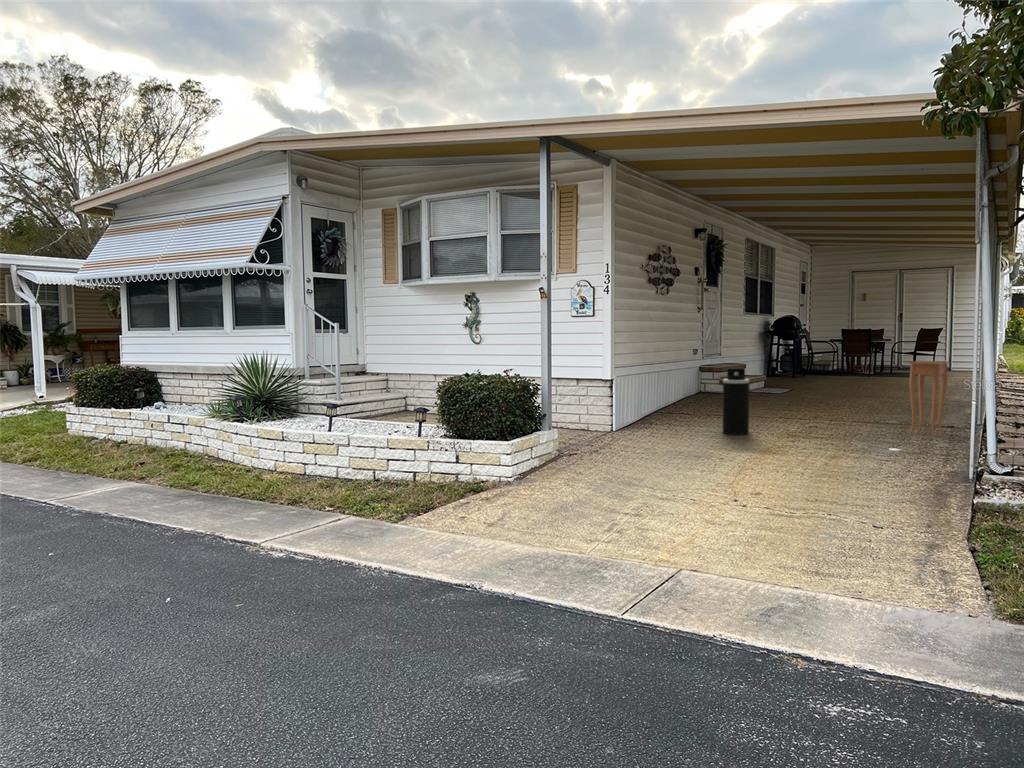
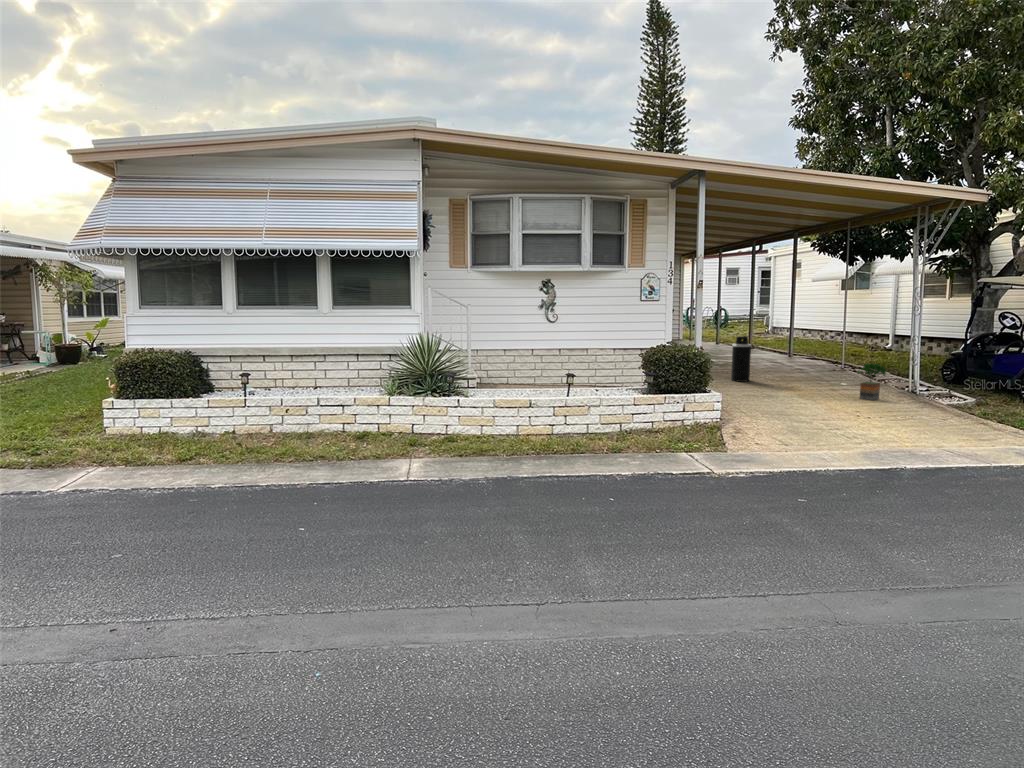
side table: present [909,361,949,435] -> none [815,329,837,374]
potted tree: none [805,417,855,480] -> present [858,363,887,400]

